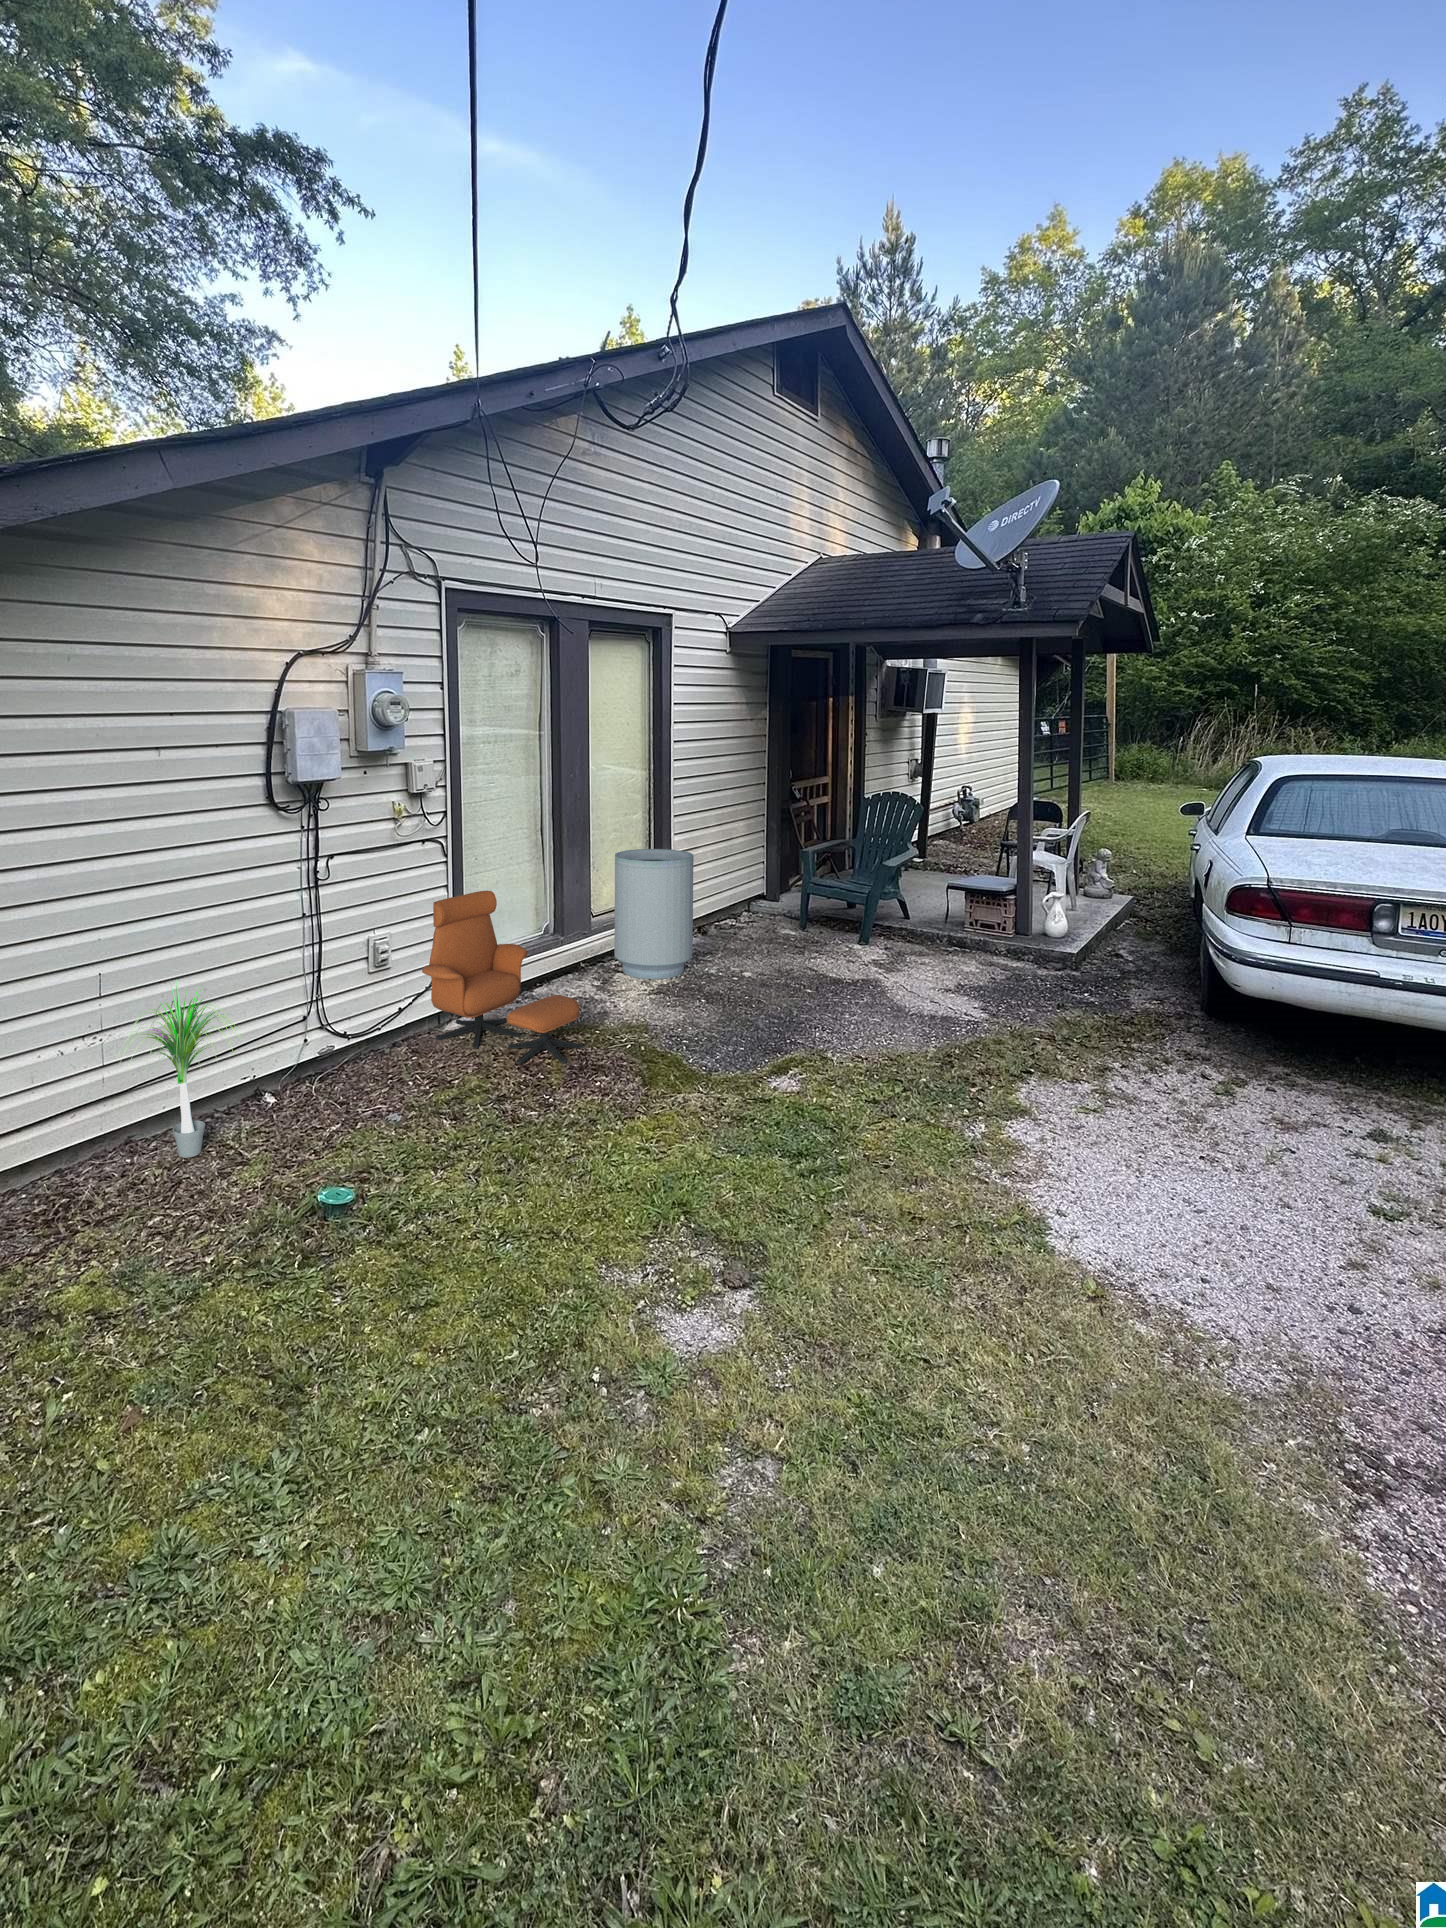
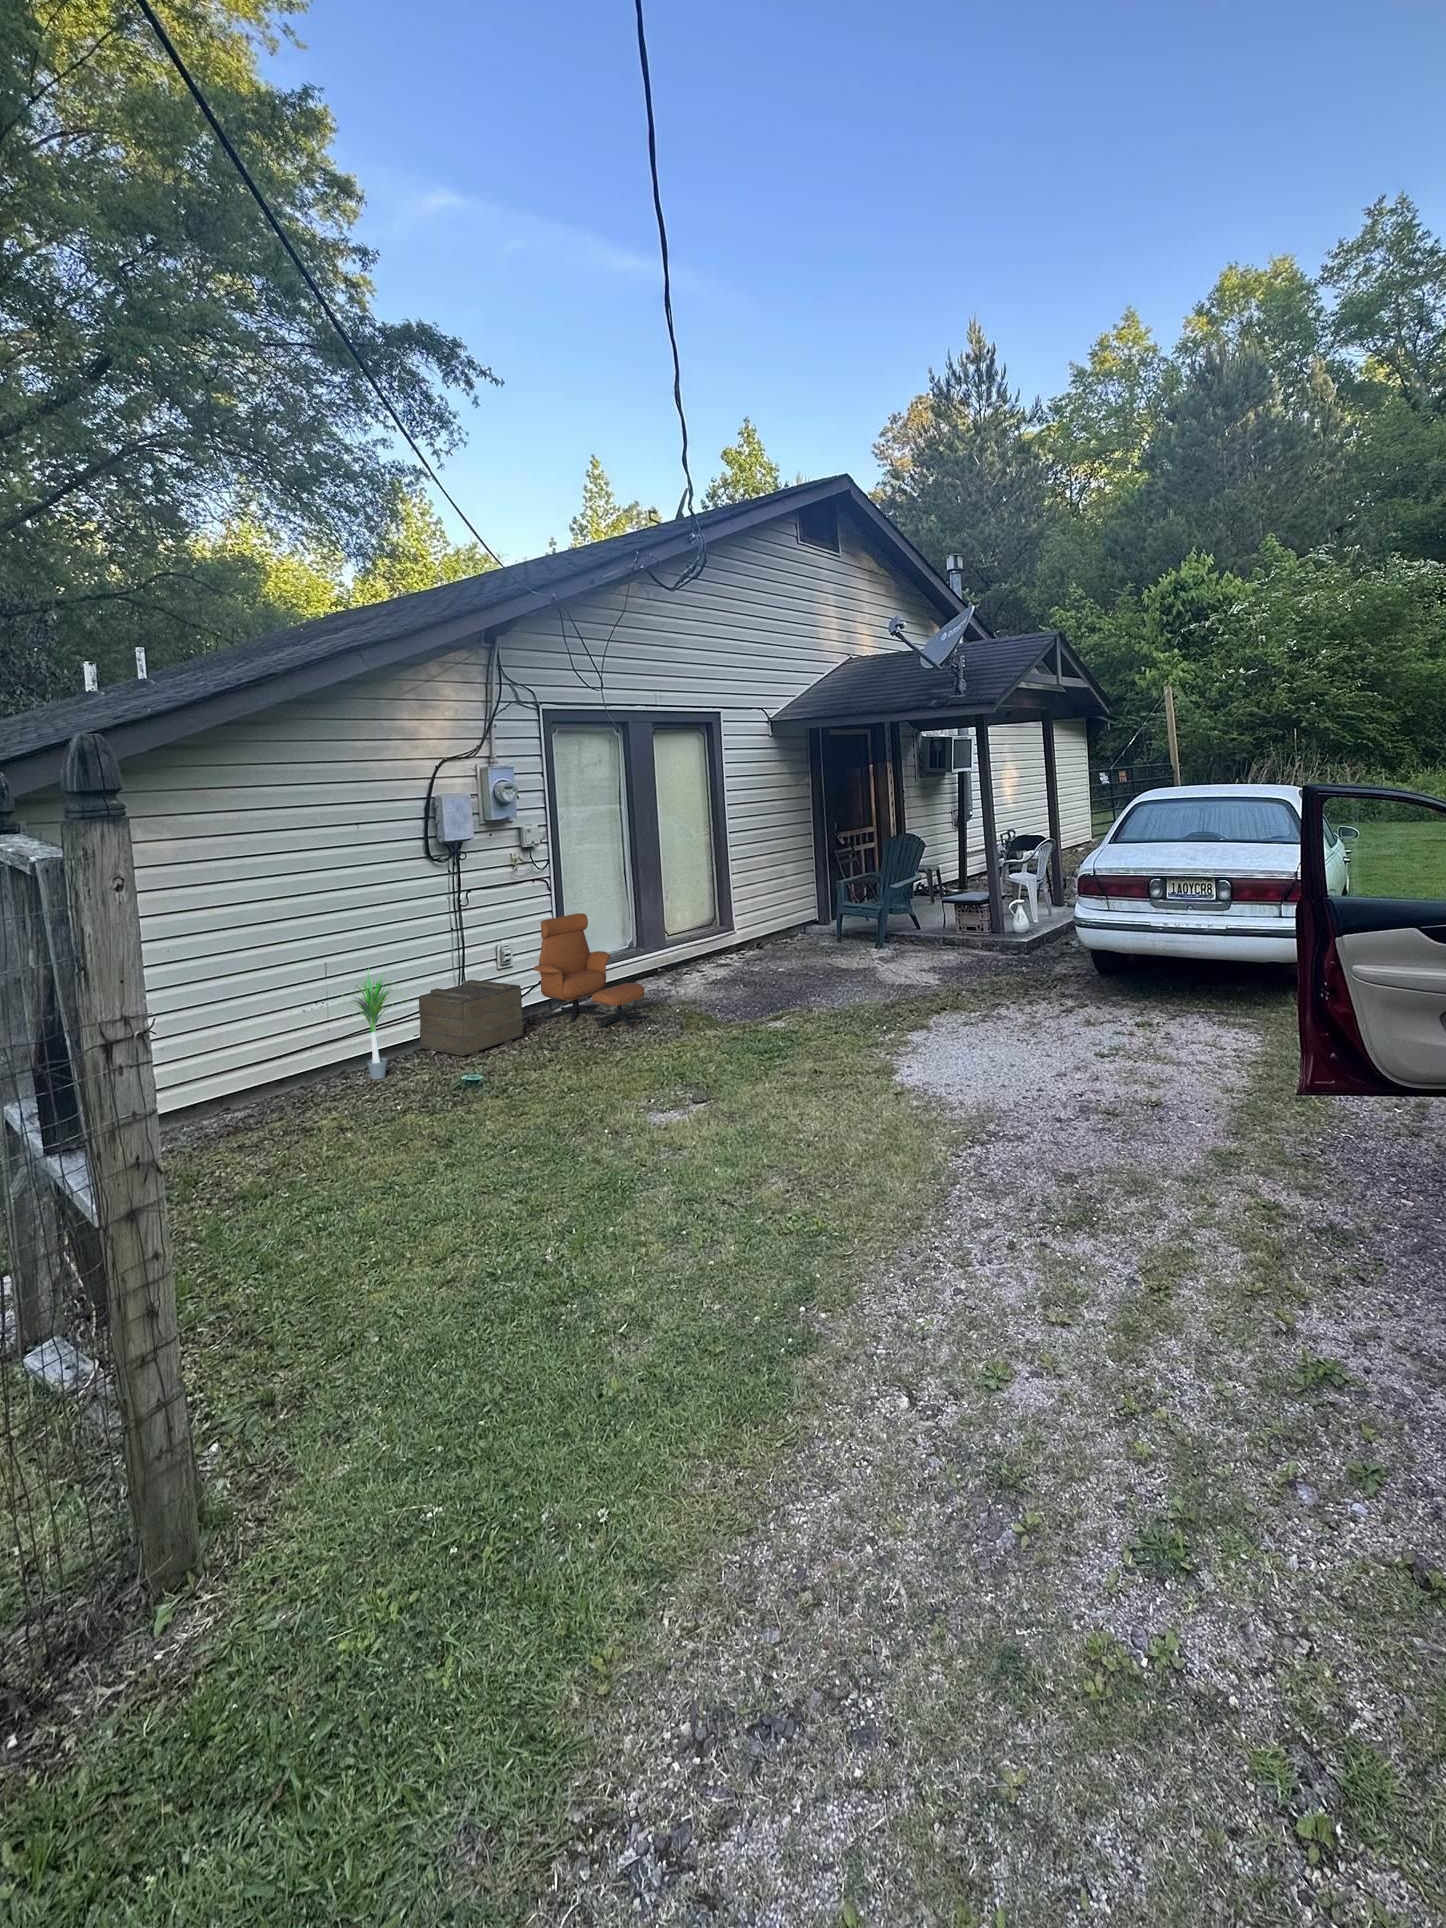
trash can: present [614,849,694,979] -> none [683,883,745,979]
wooden crate: none [256,988,408,1114] -> present [419,980,523,1056]

